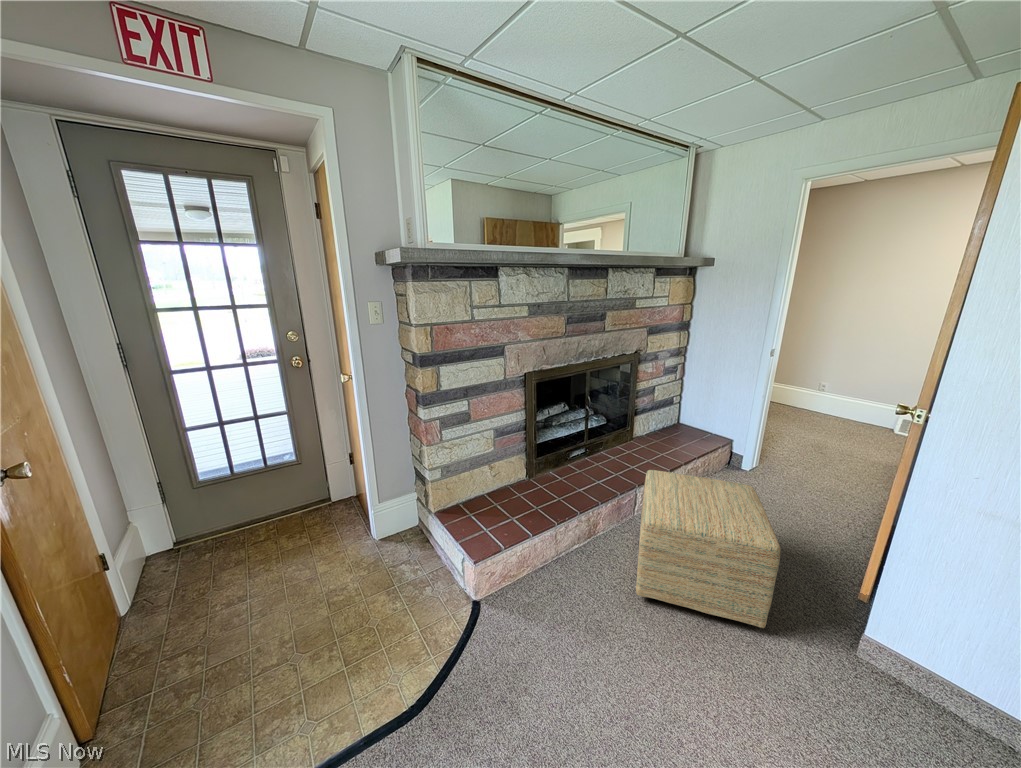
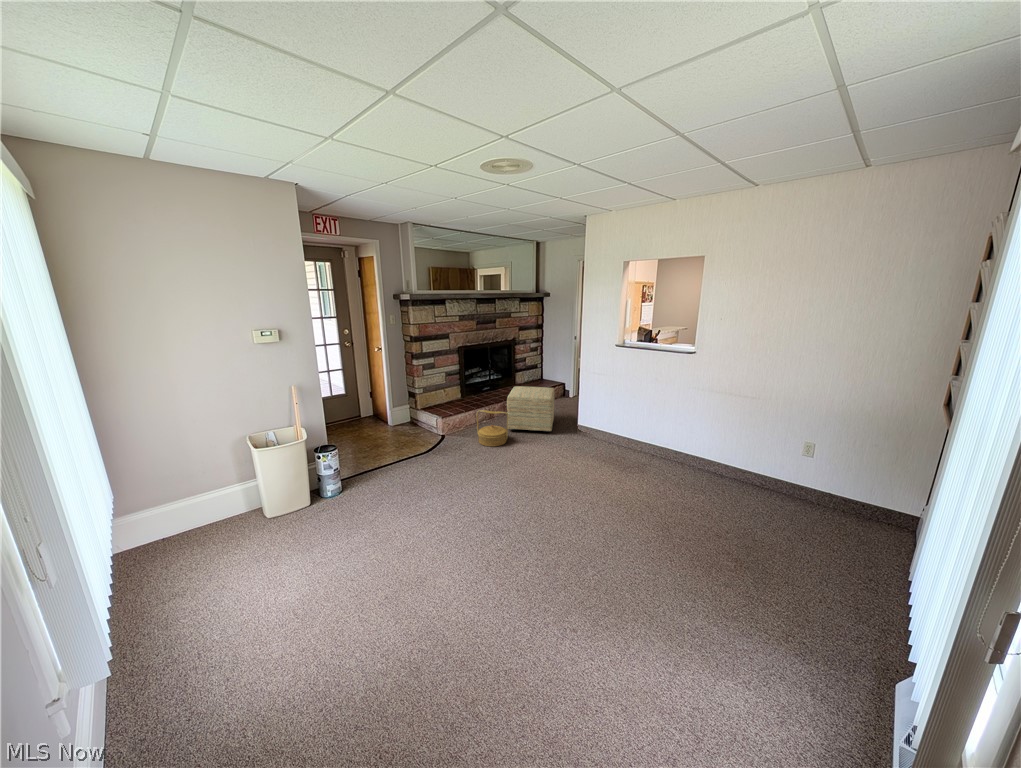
basket: none [562,567,657,691] -> present [477,410,508,446]

